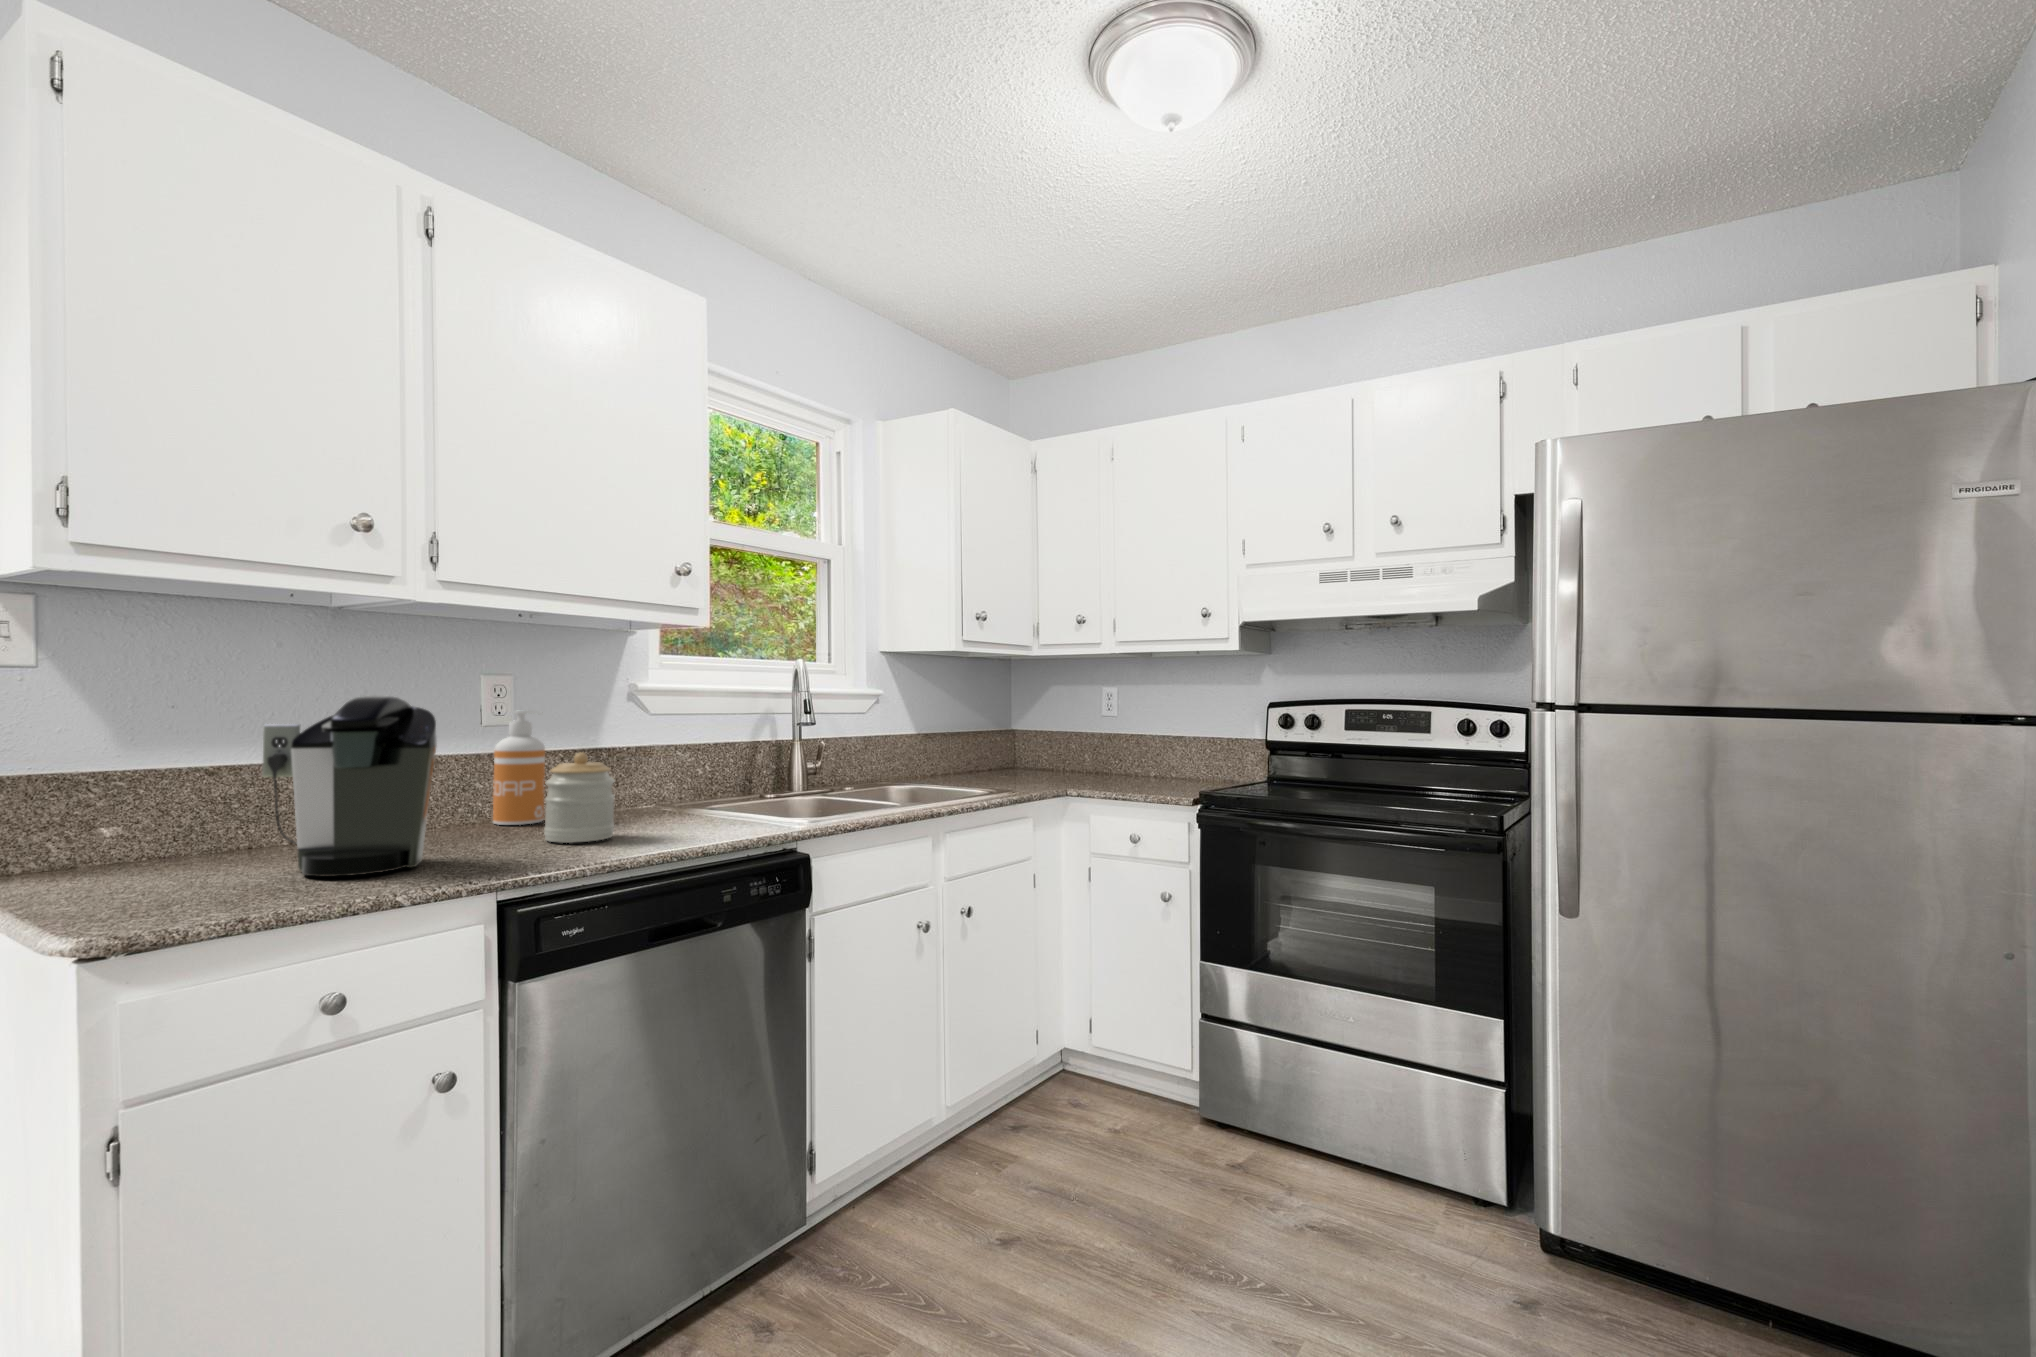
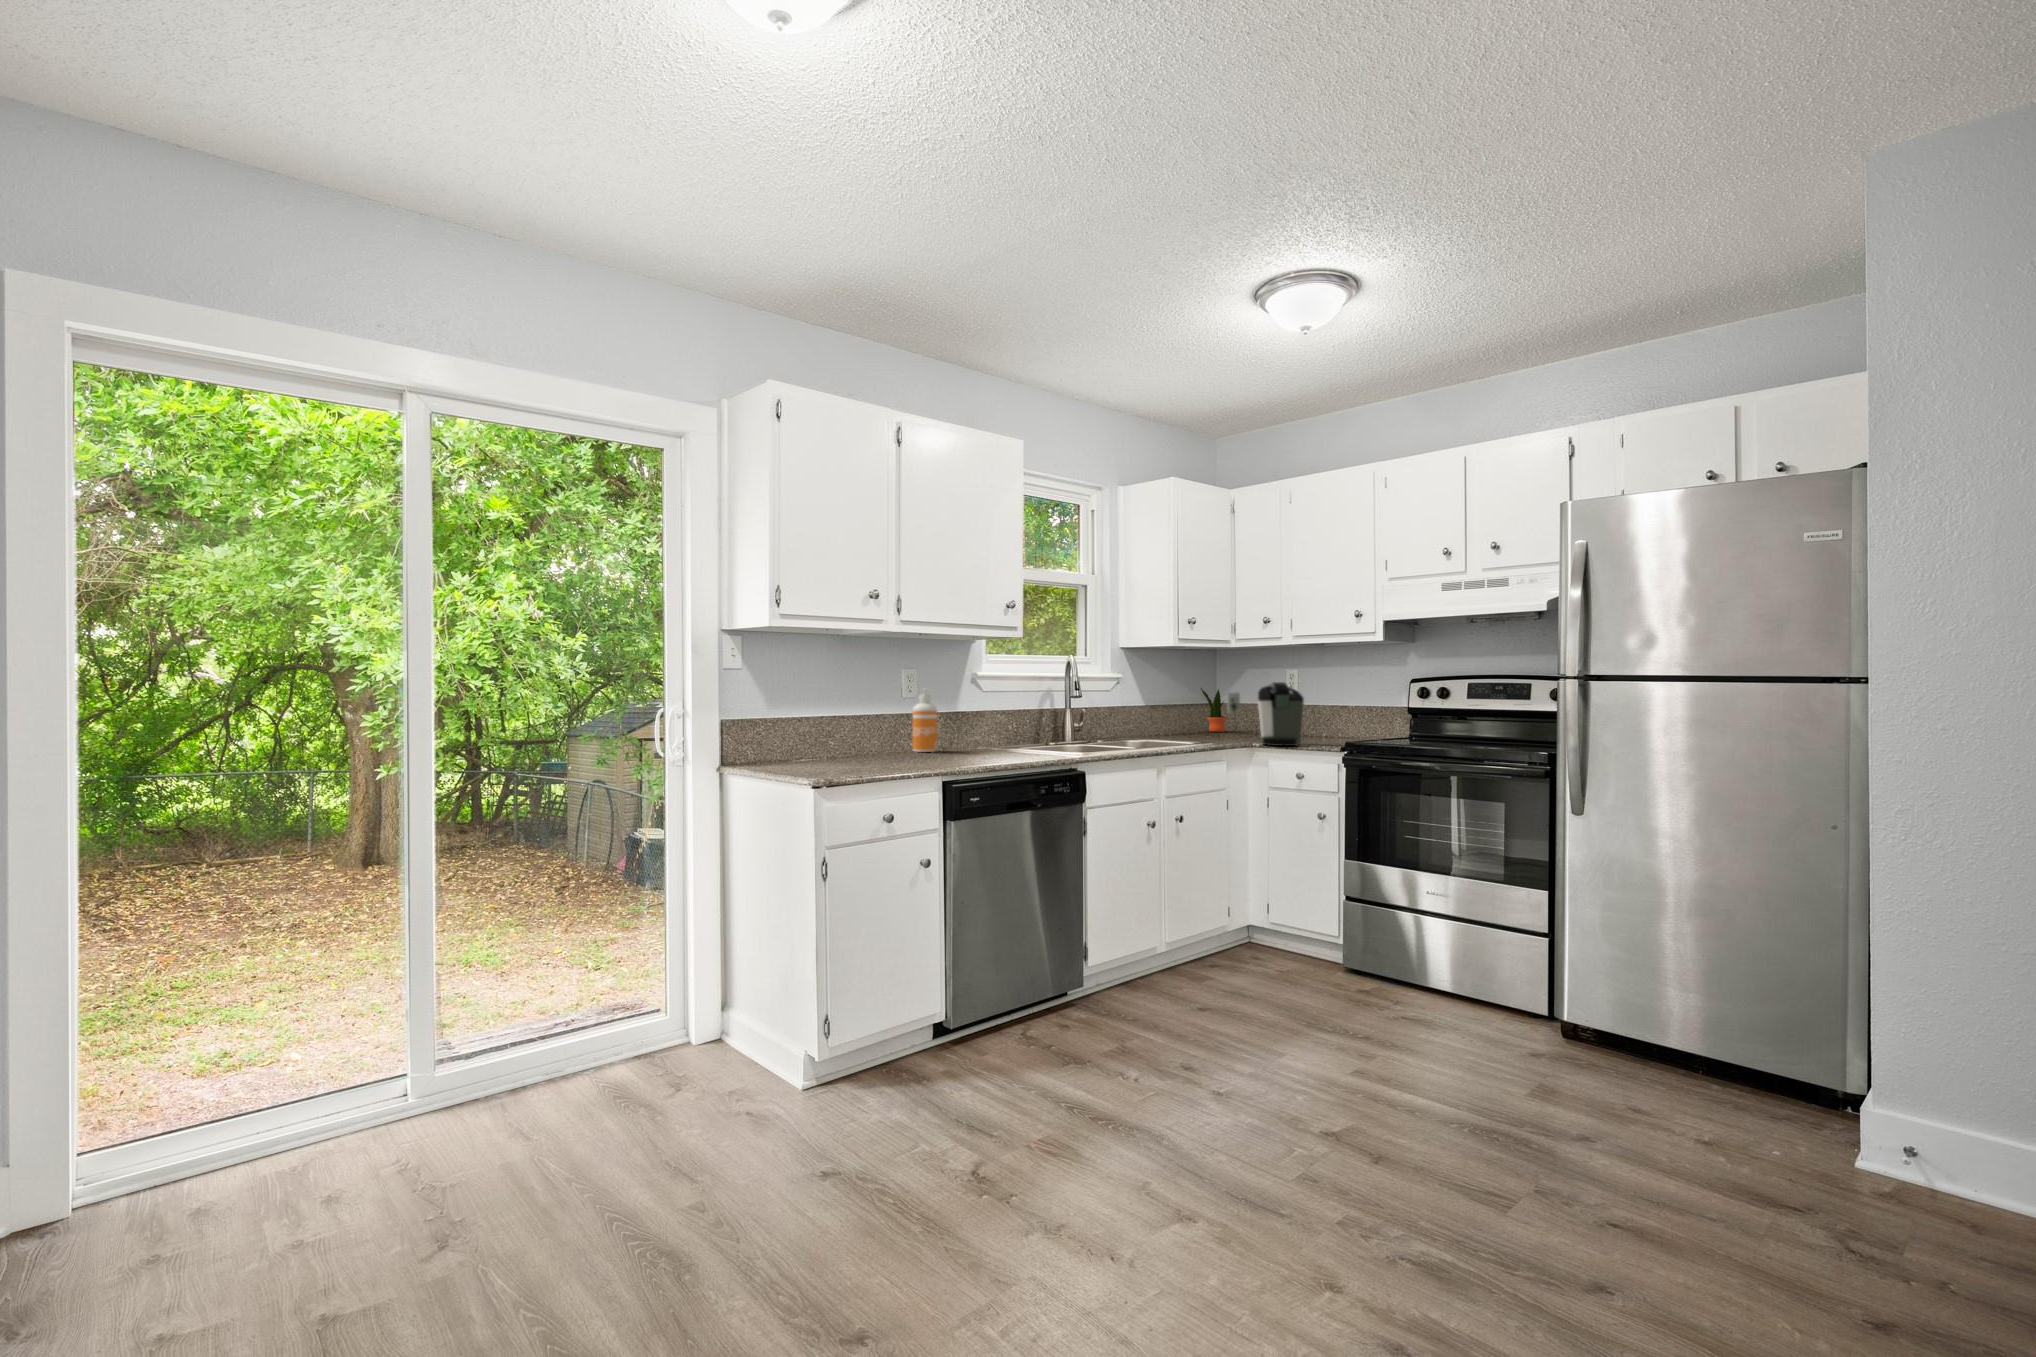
coffee maker: present [262,695,437,876] -> present [1227,682,1304,746]
potted plant: none [986,706,1022,768] -> present [1201,688,1227,732]
jar: present [544,752,615,843] -> none [948,711,982,759]

